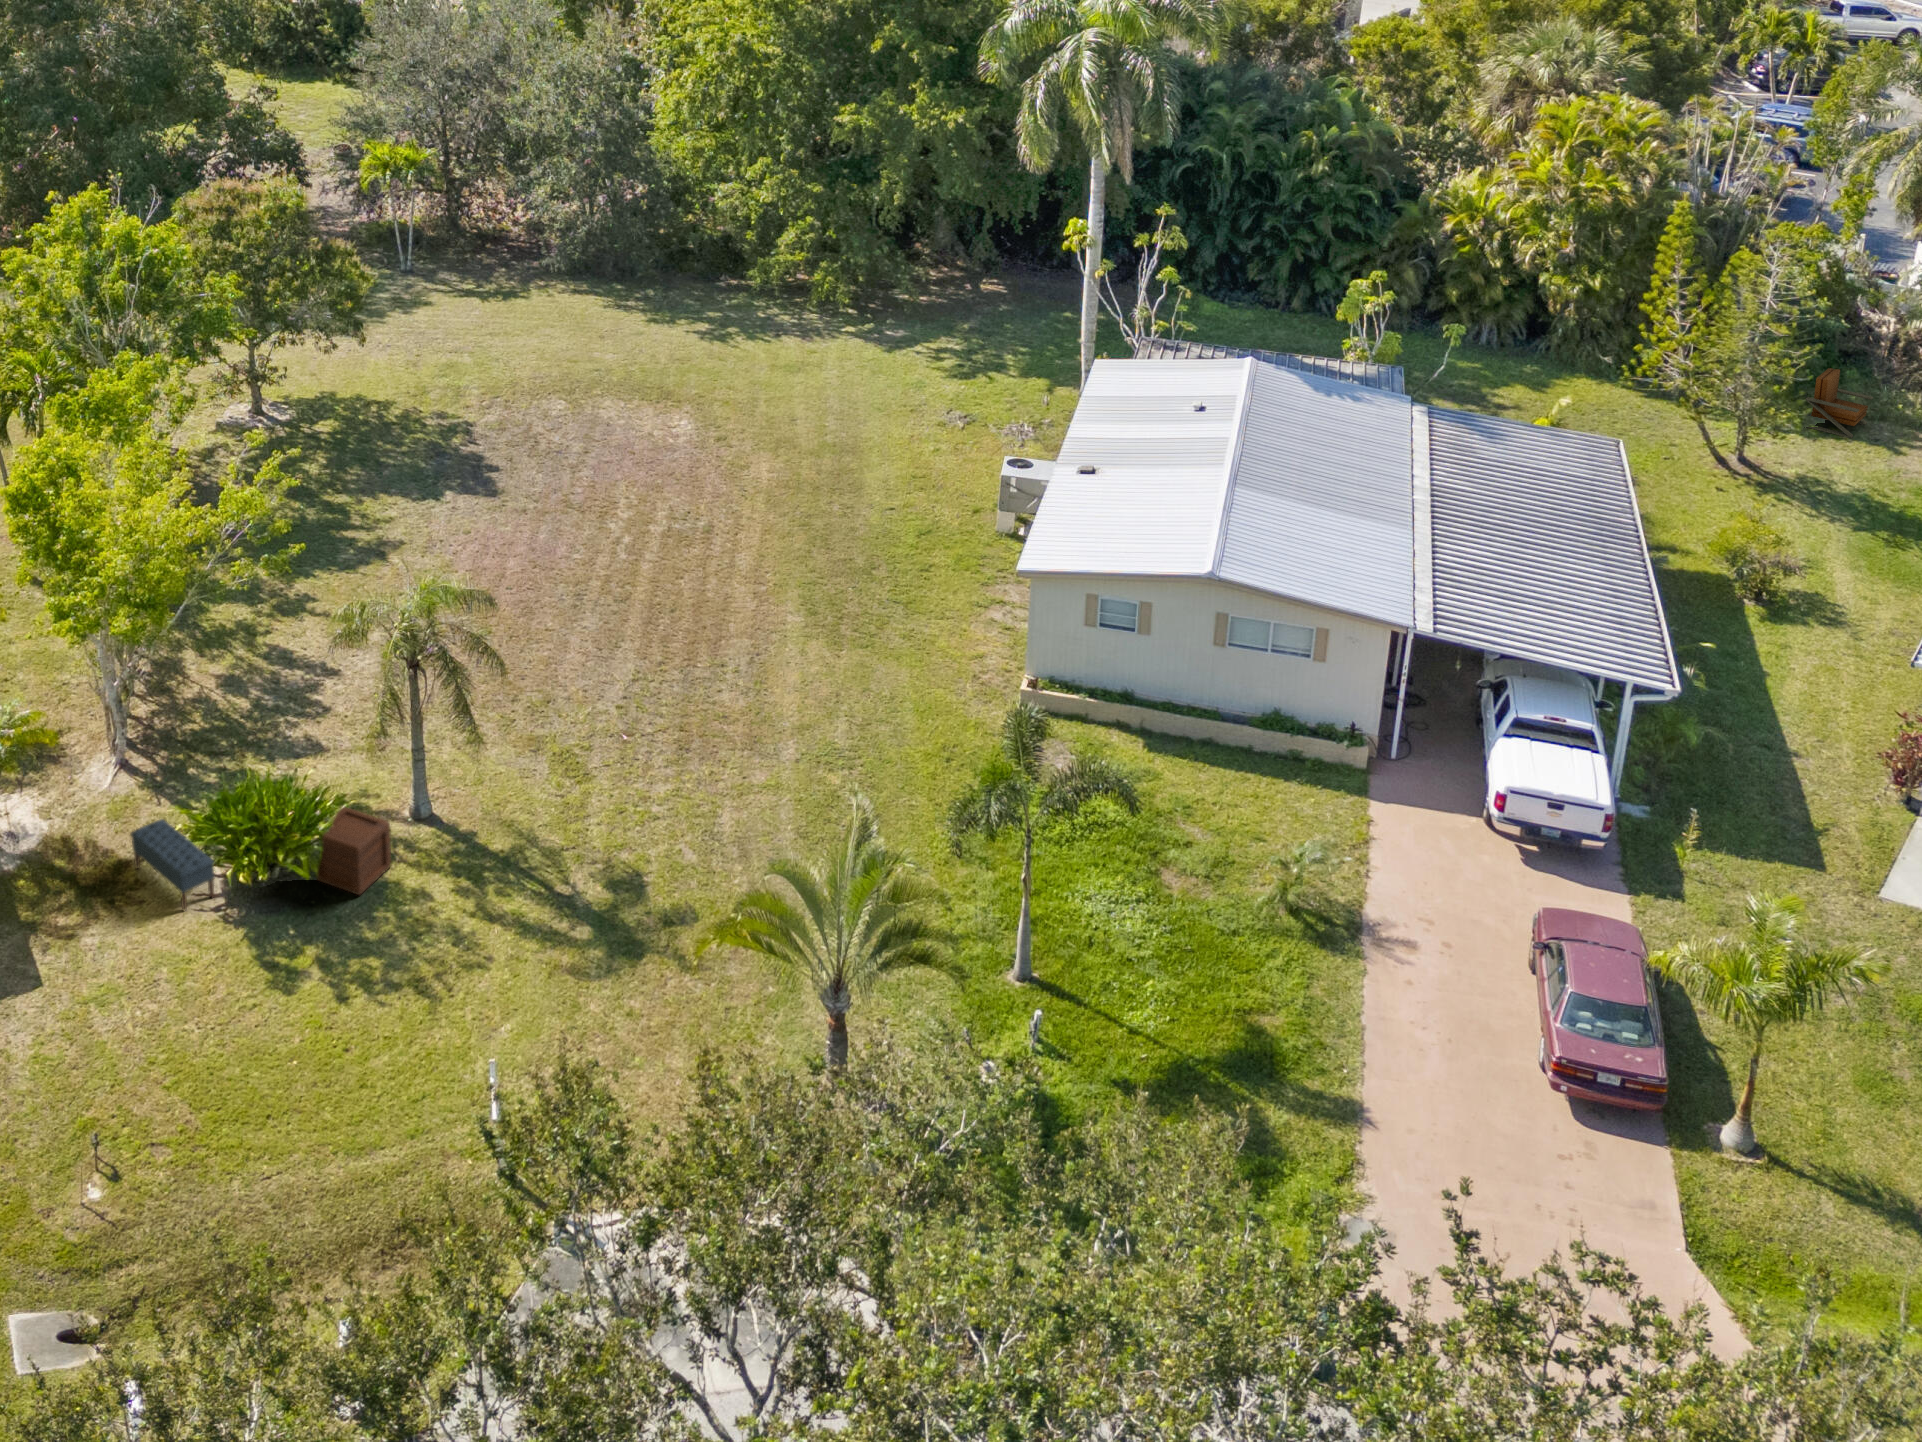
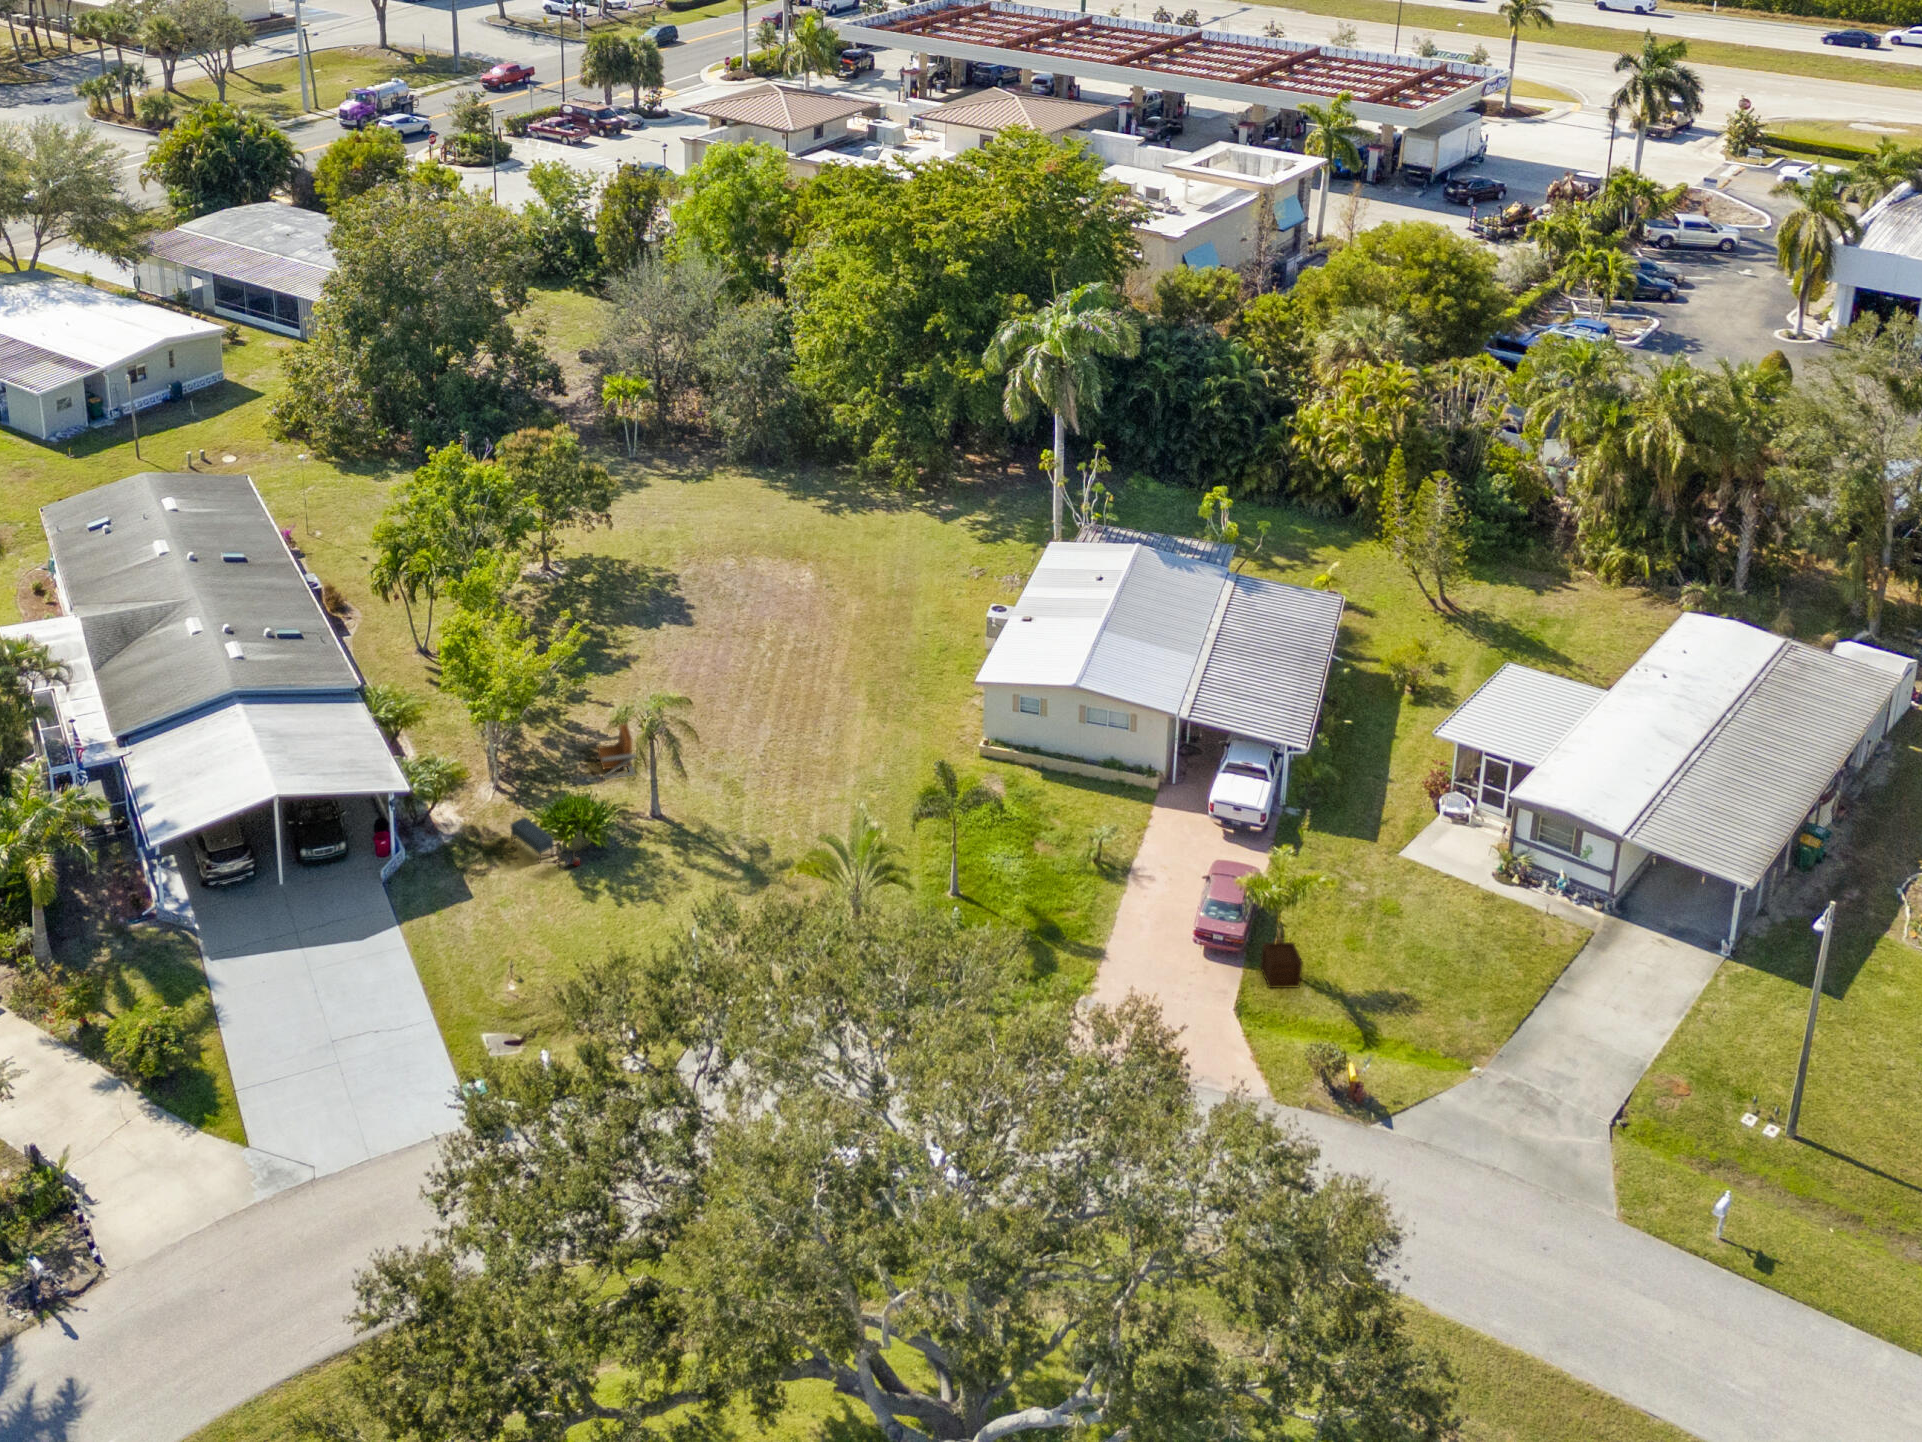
lounge chair: present [1805,368,1873,438] -> present [596,724,636,779]
wooden crate: present [317,807,391,895] -> present [1260,942,1303,988]
potted tree: none [224,843,288,918] -> present [562,832,590,866]

